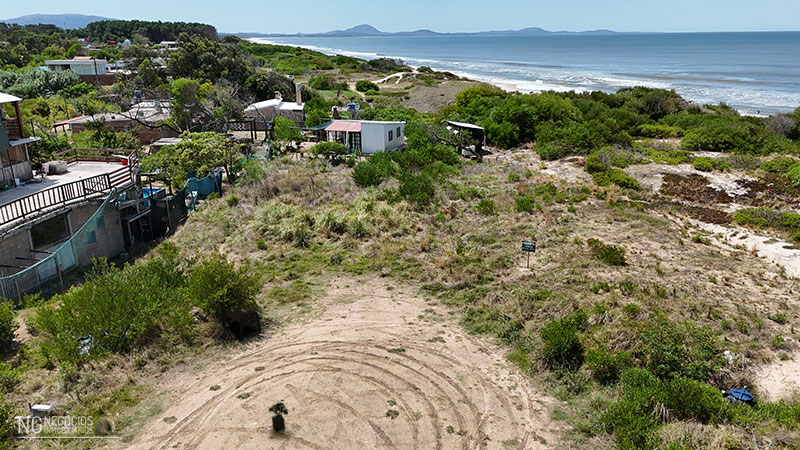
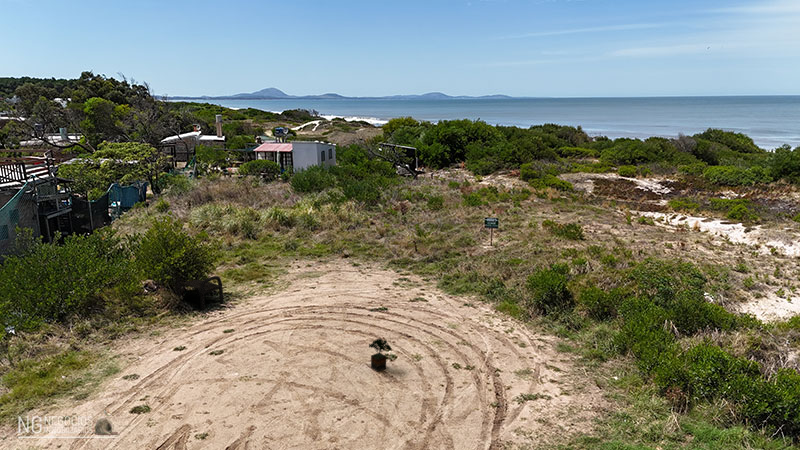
potted tree: present [268,402,288,433] -> present [369,339,391,372]

